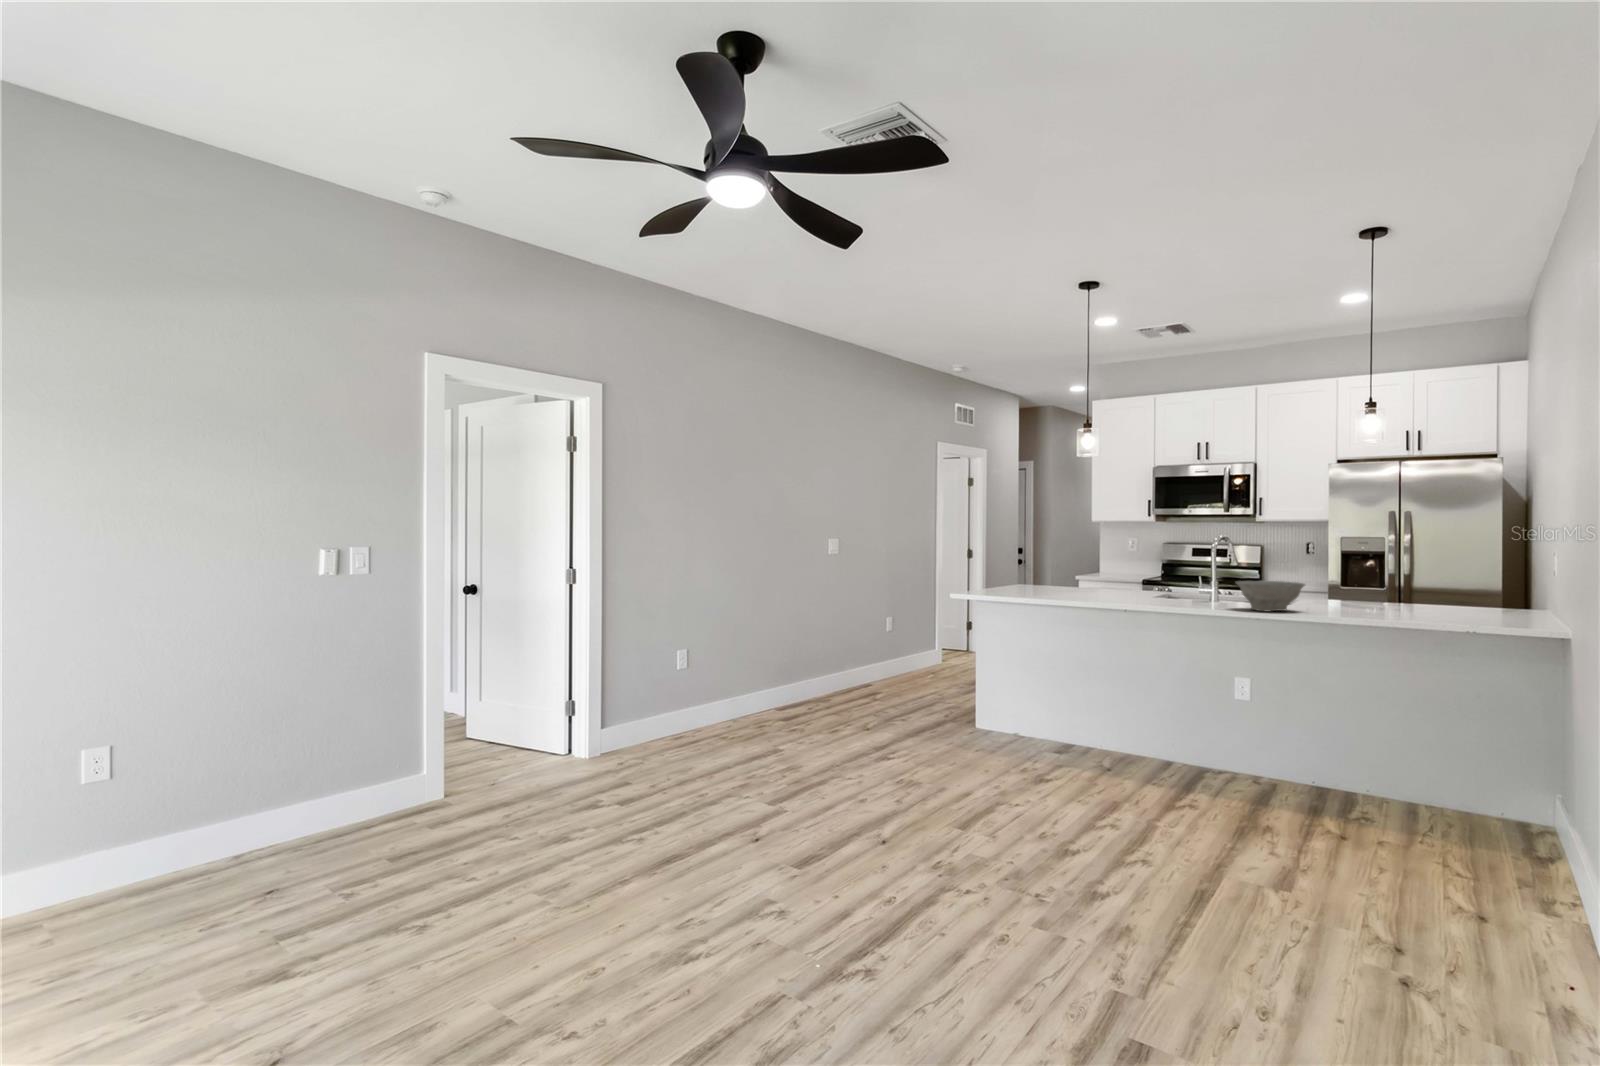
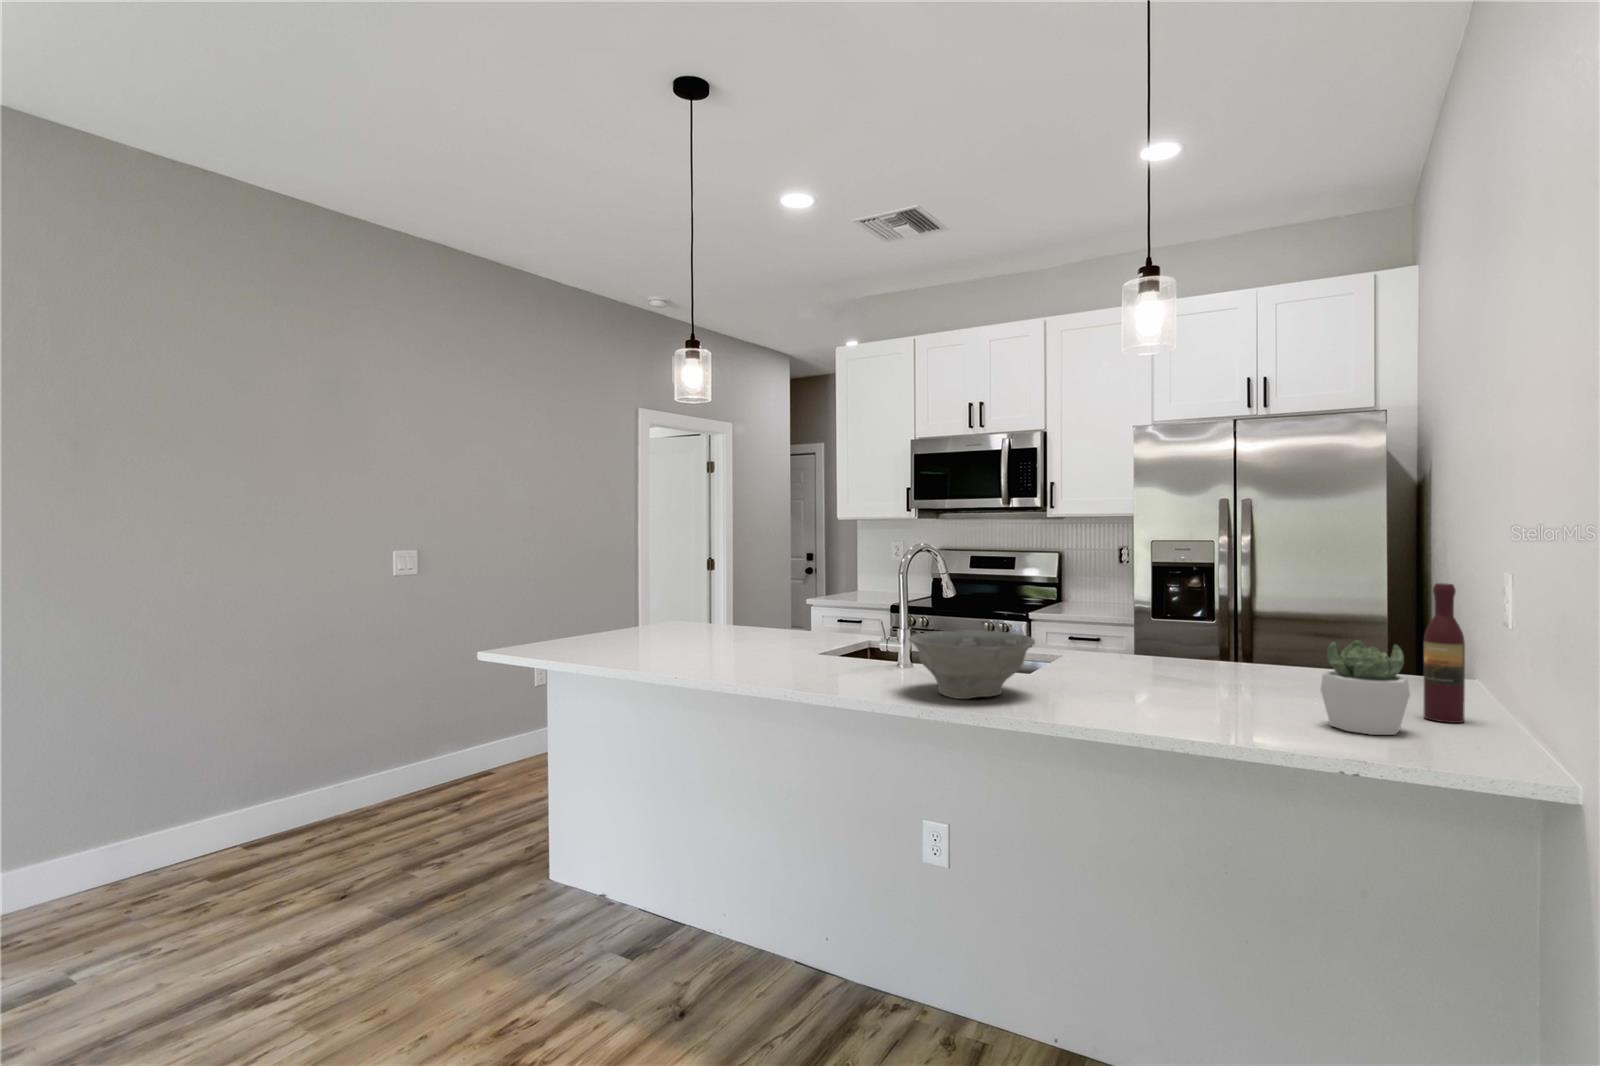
wine bottle: none [1510,556,1530,620] -> present [1424,583,1465,723]
succulent plant: none [1458,581,1501,621] -> present [1321,640,1410,735]

